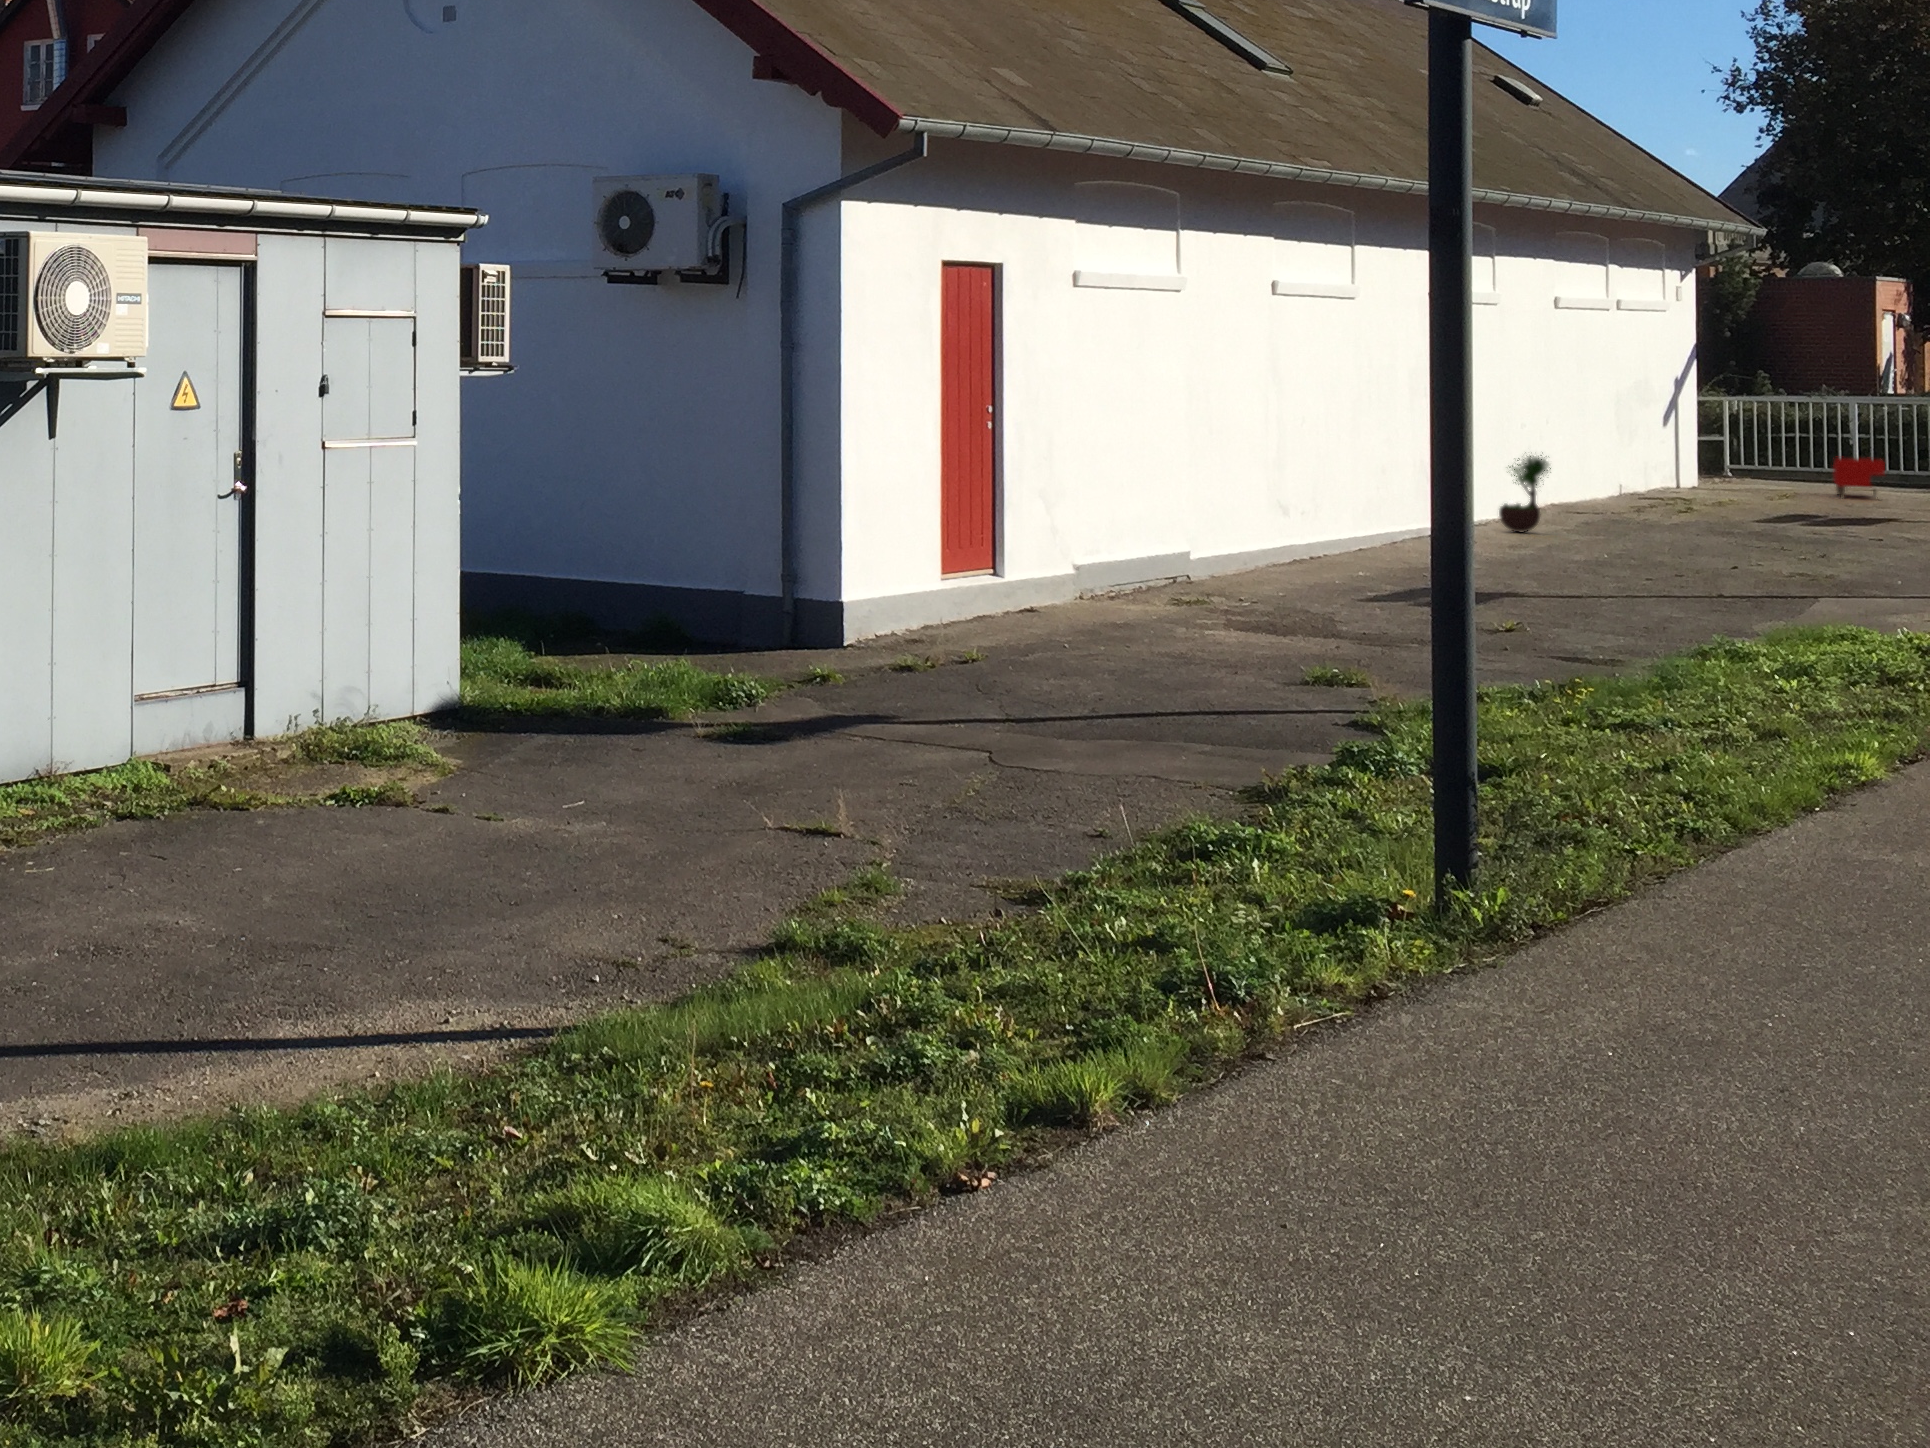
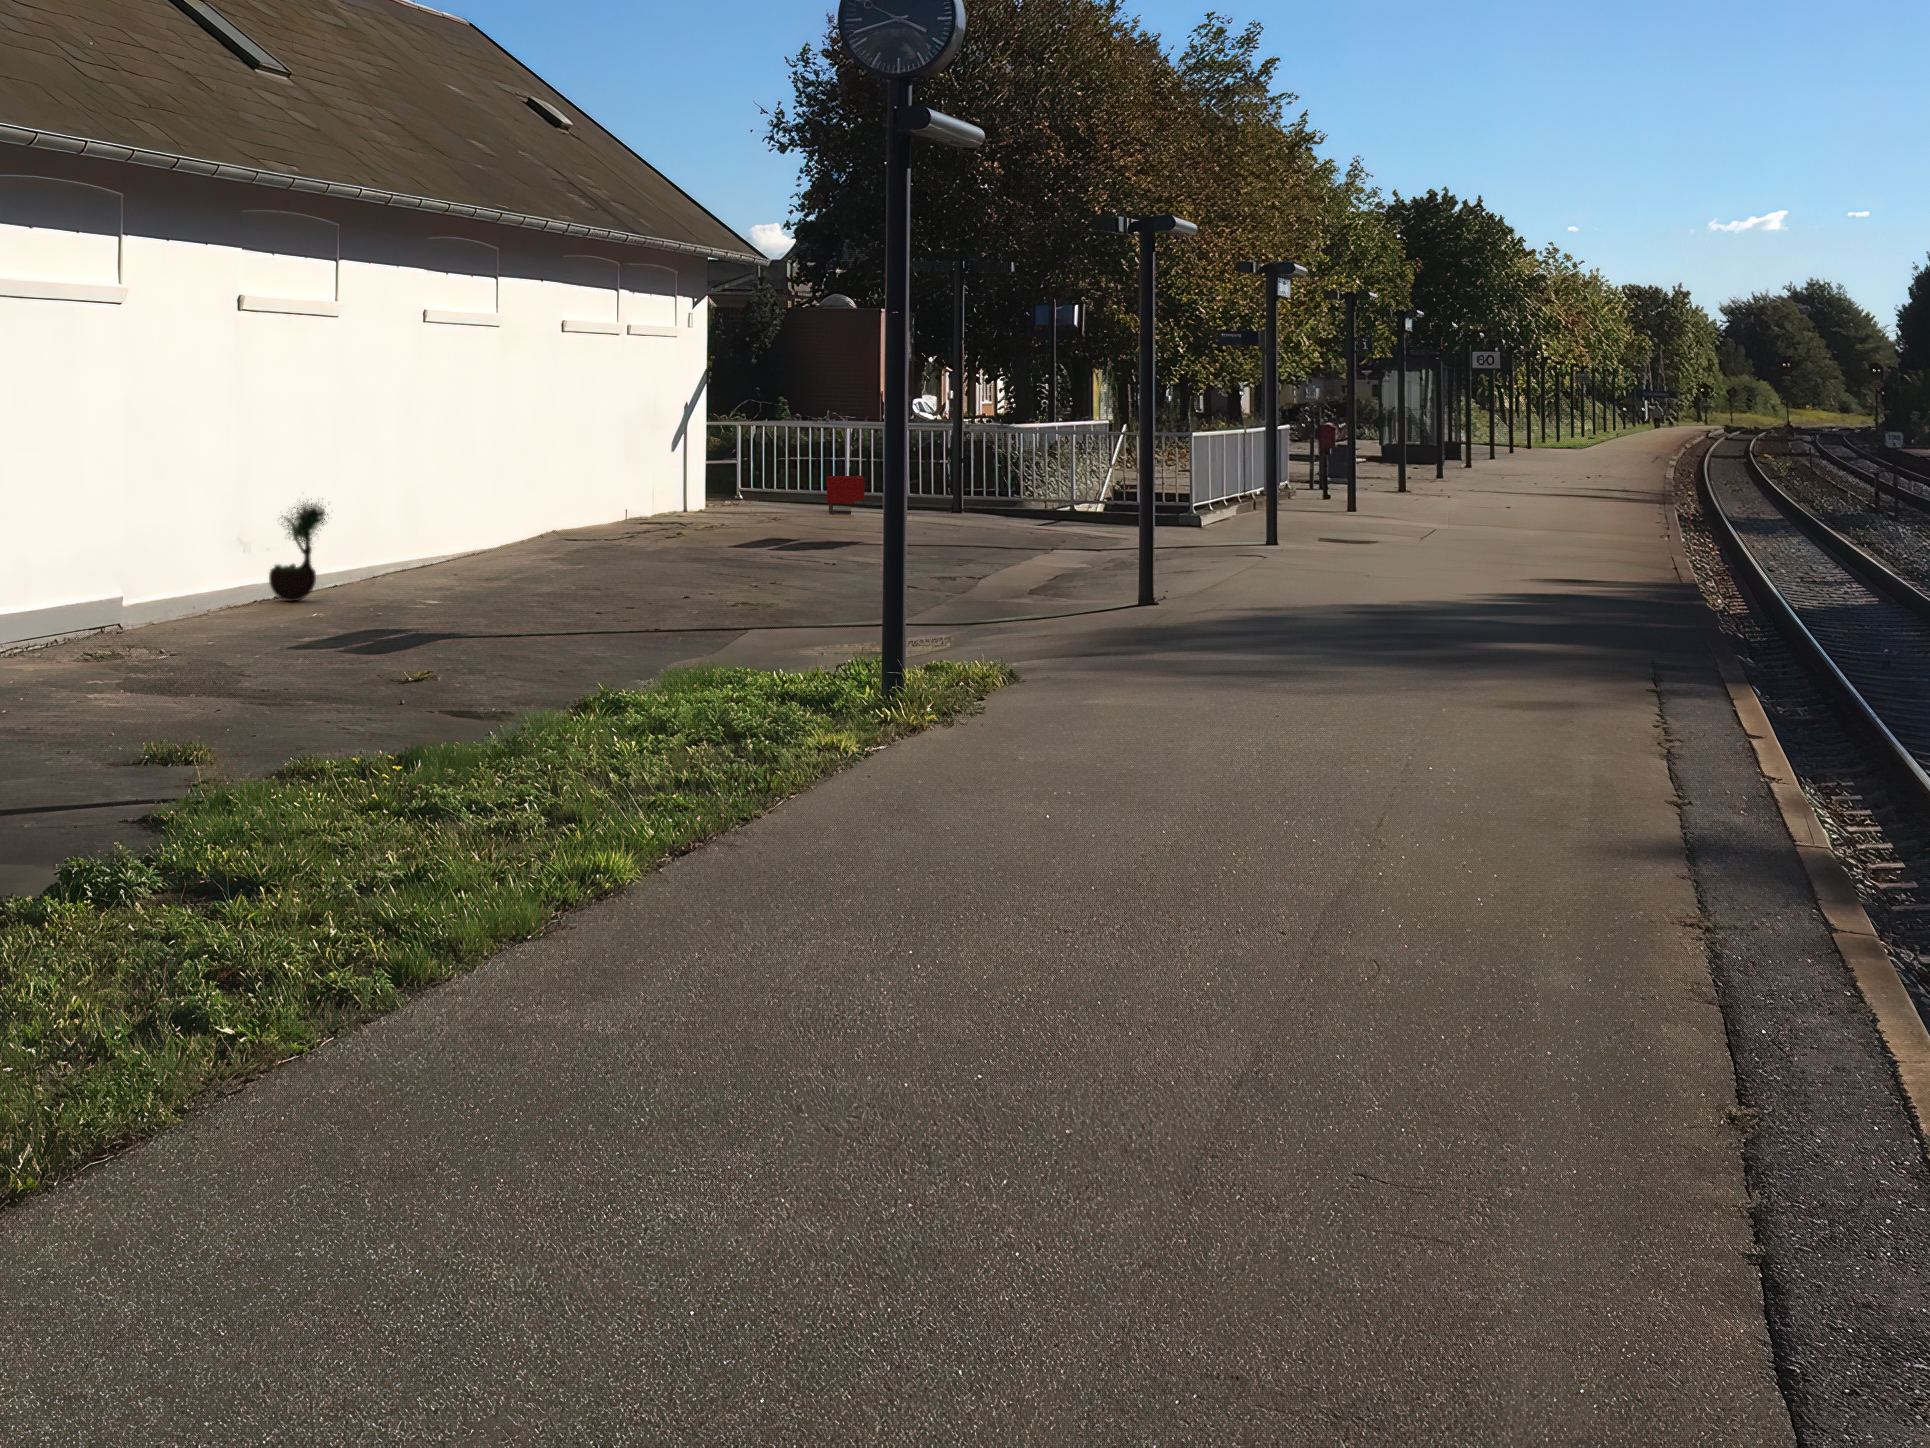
potted tree: present [1499,455,1551,532] -> present [269,502,328,601]

